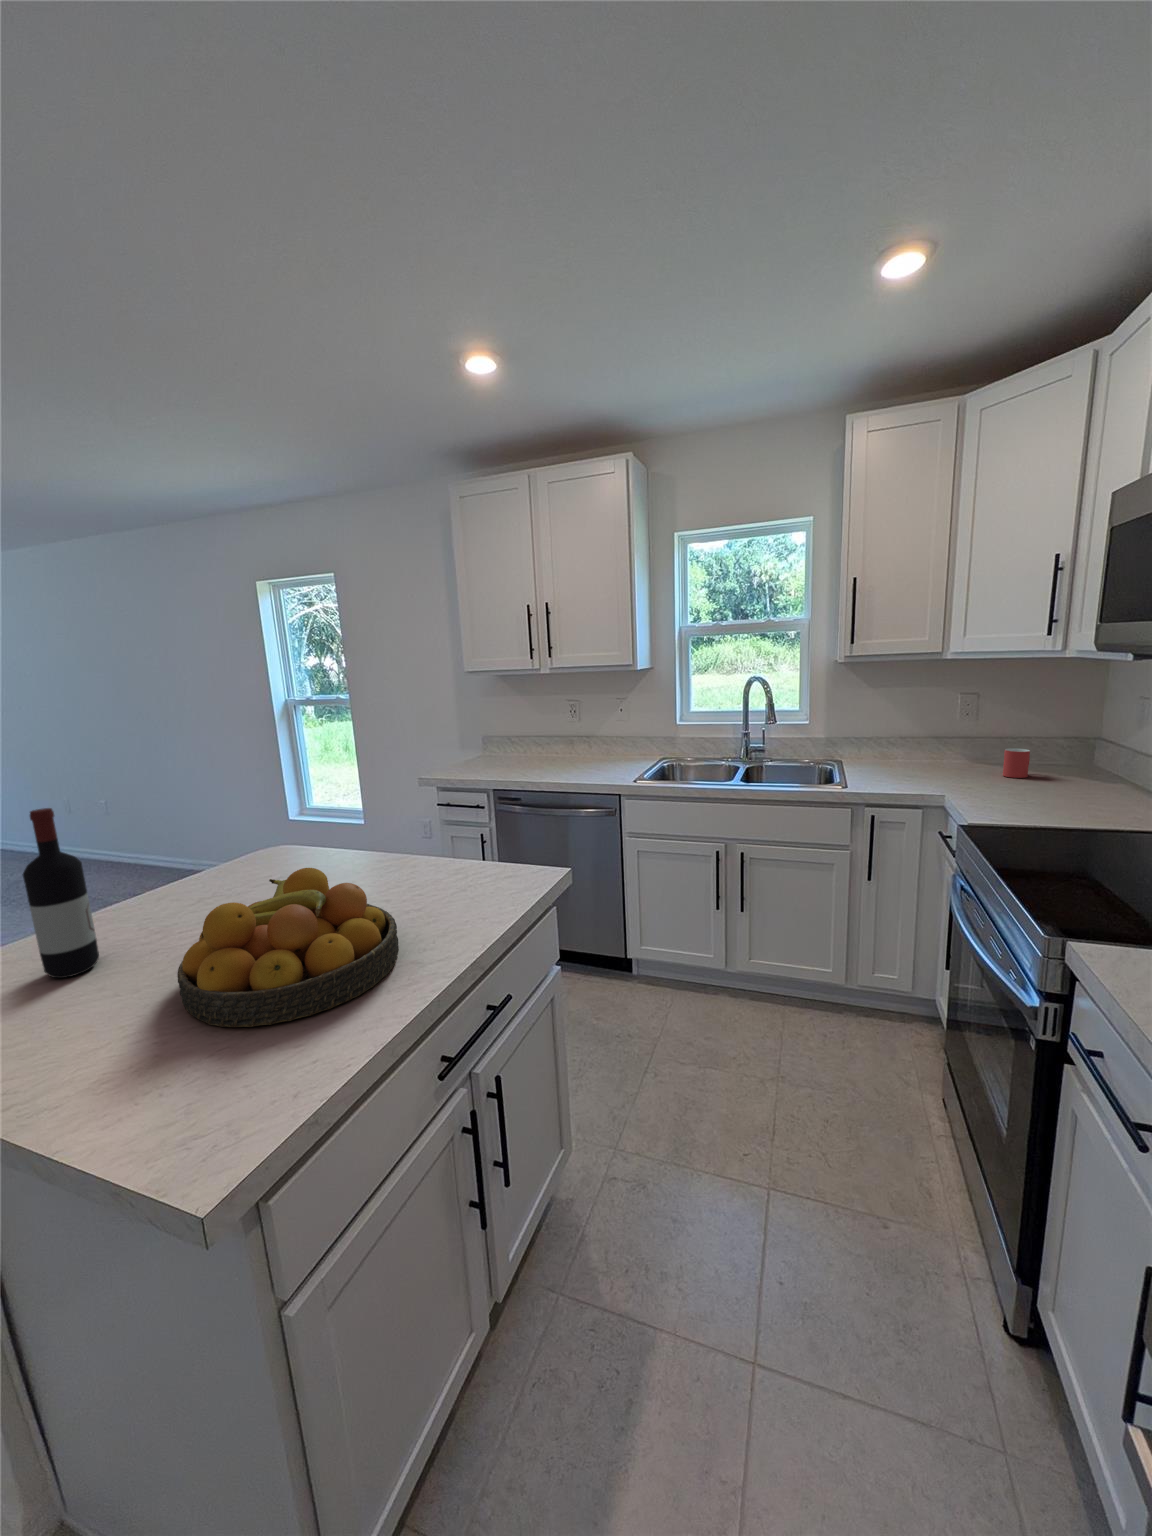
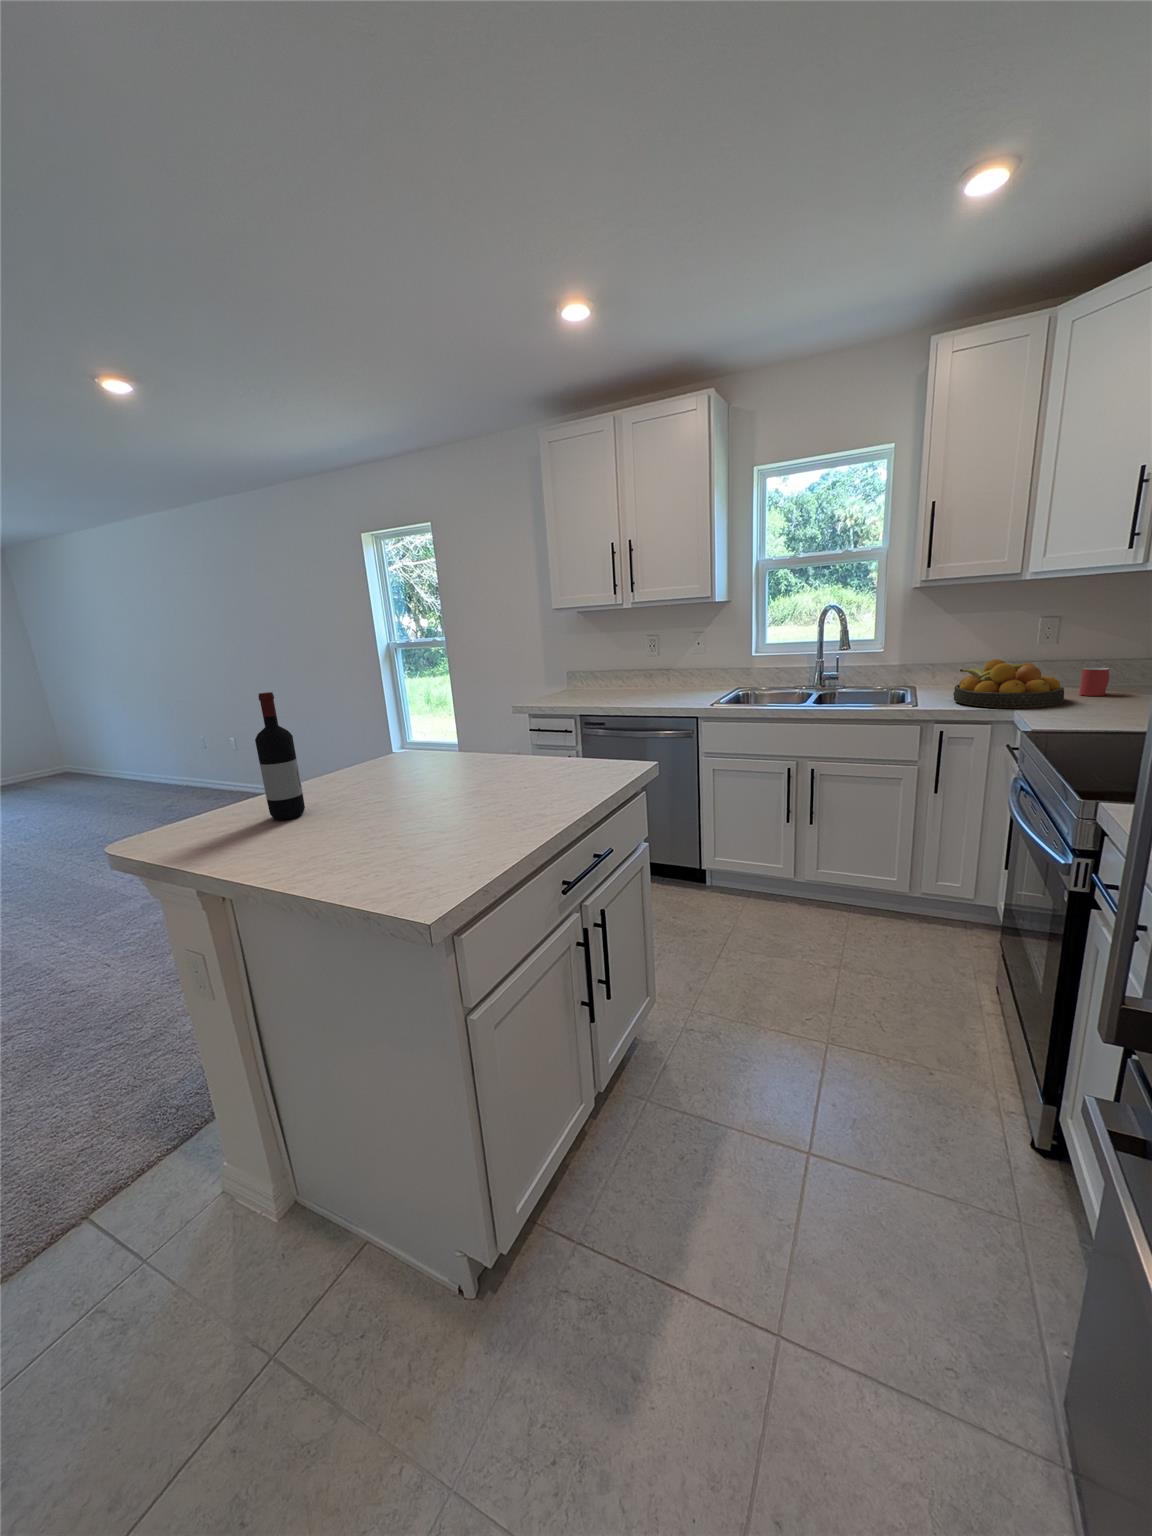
fruit bowl: present [177,868,399,1027] -> present [953,659,1064,708]

